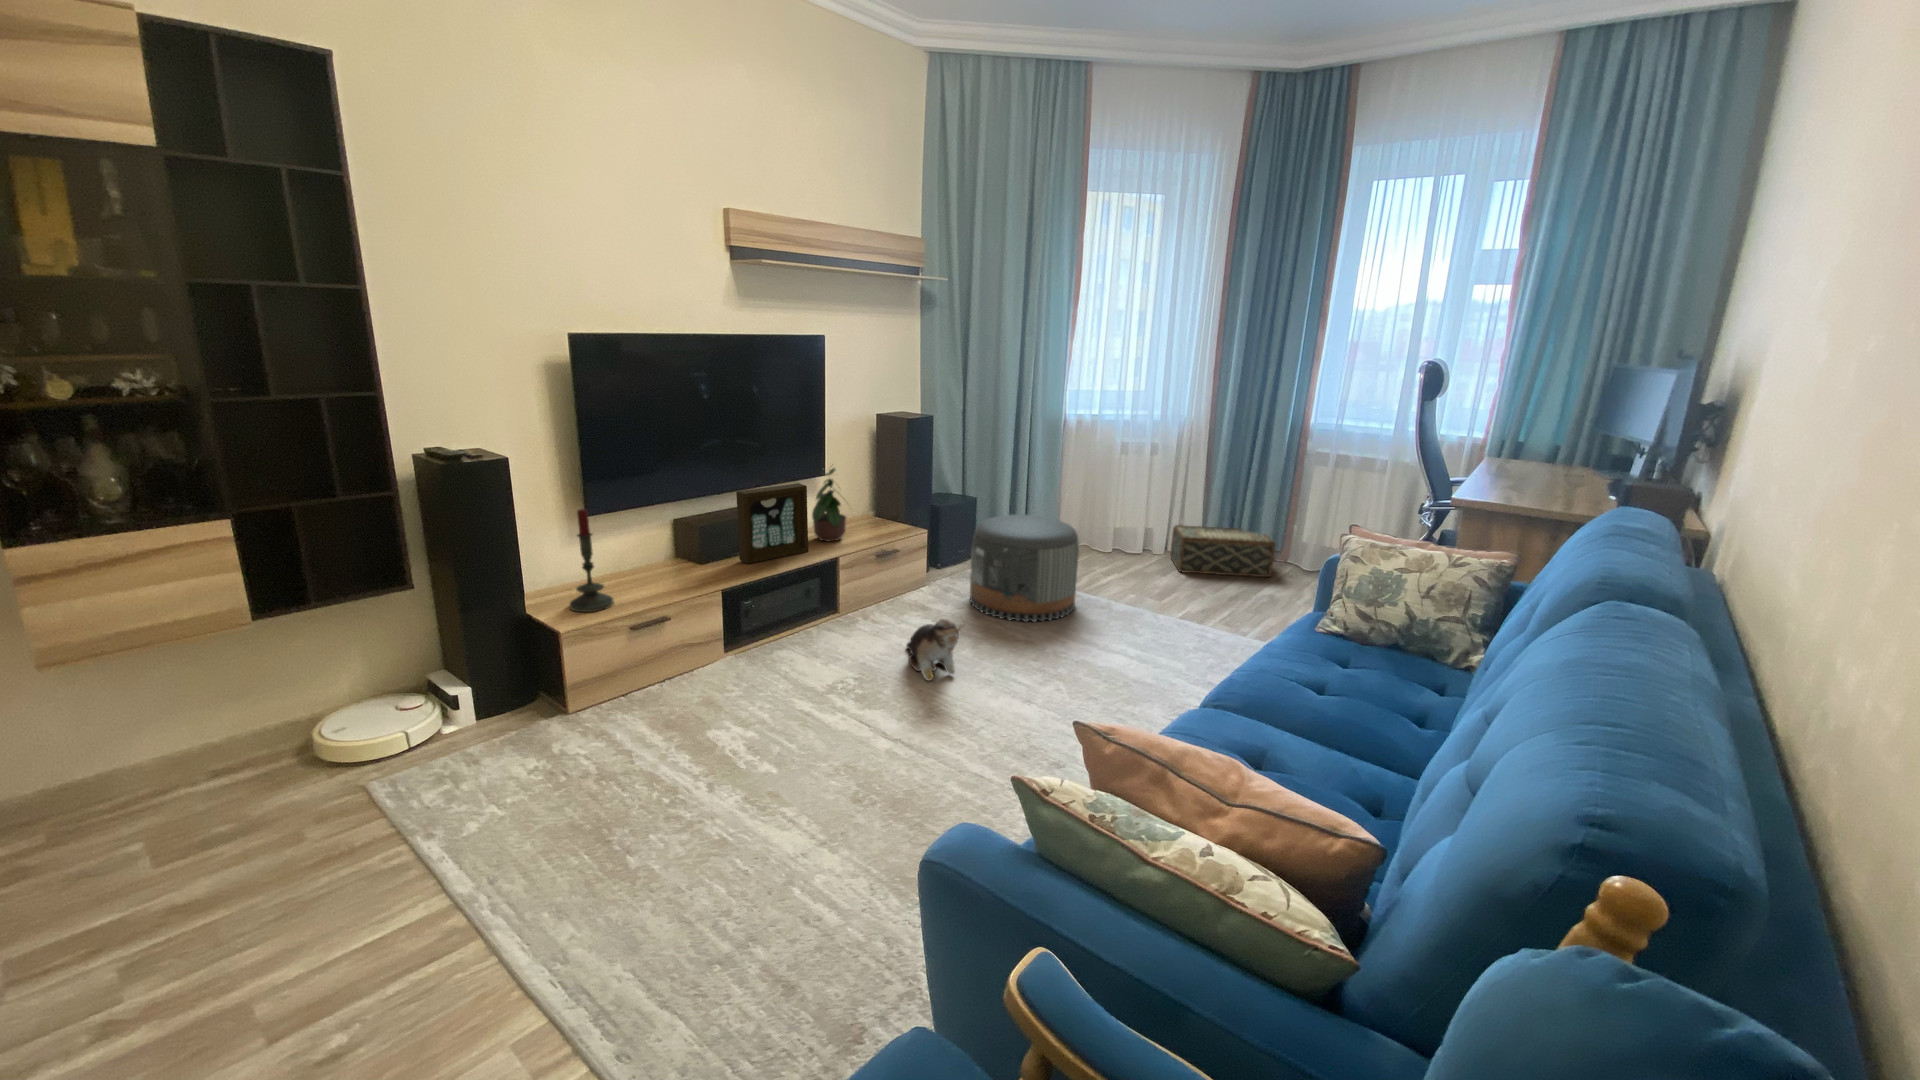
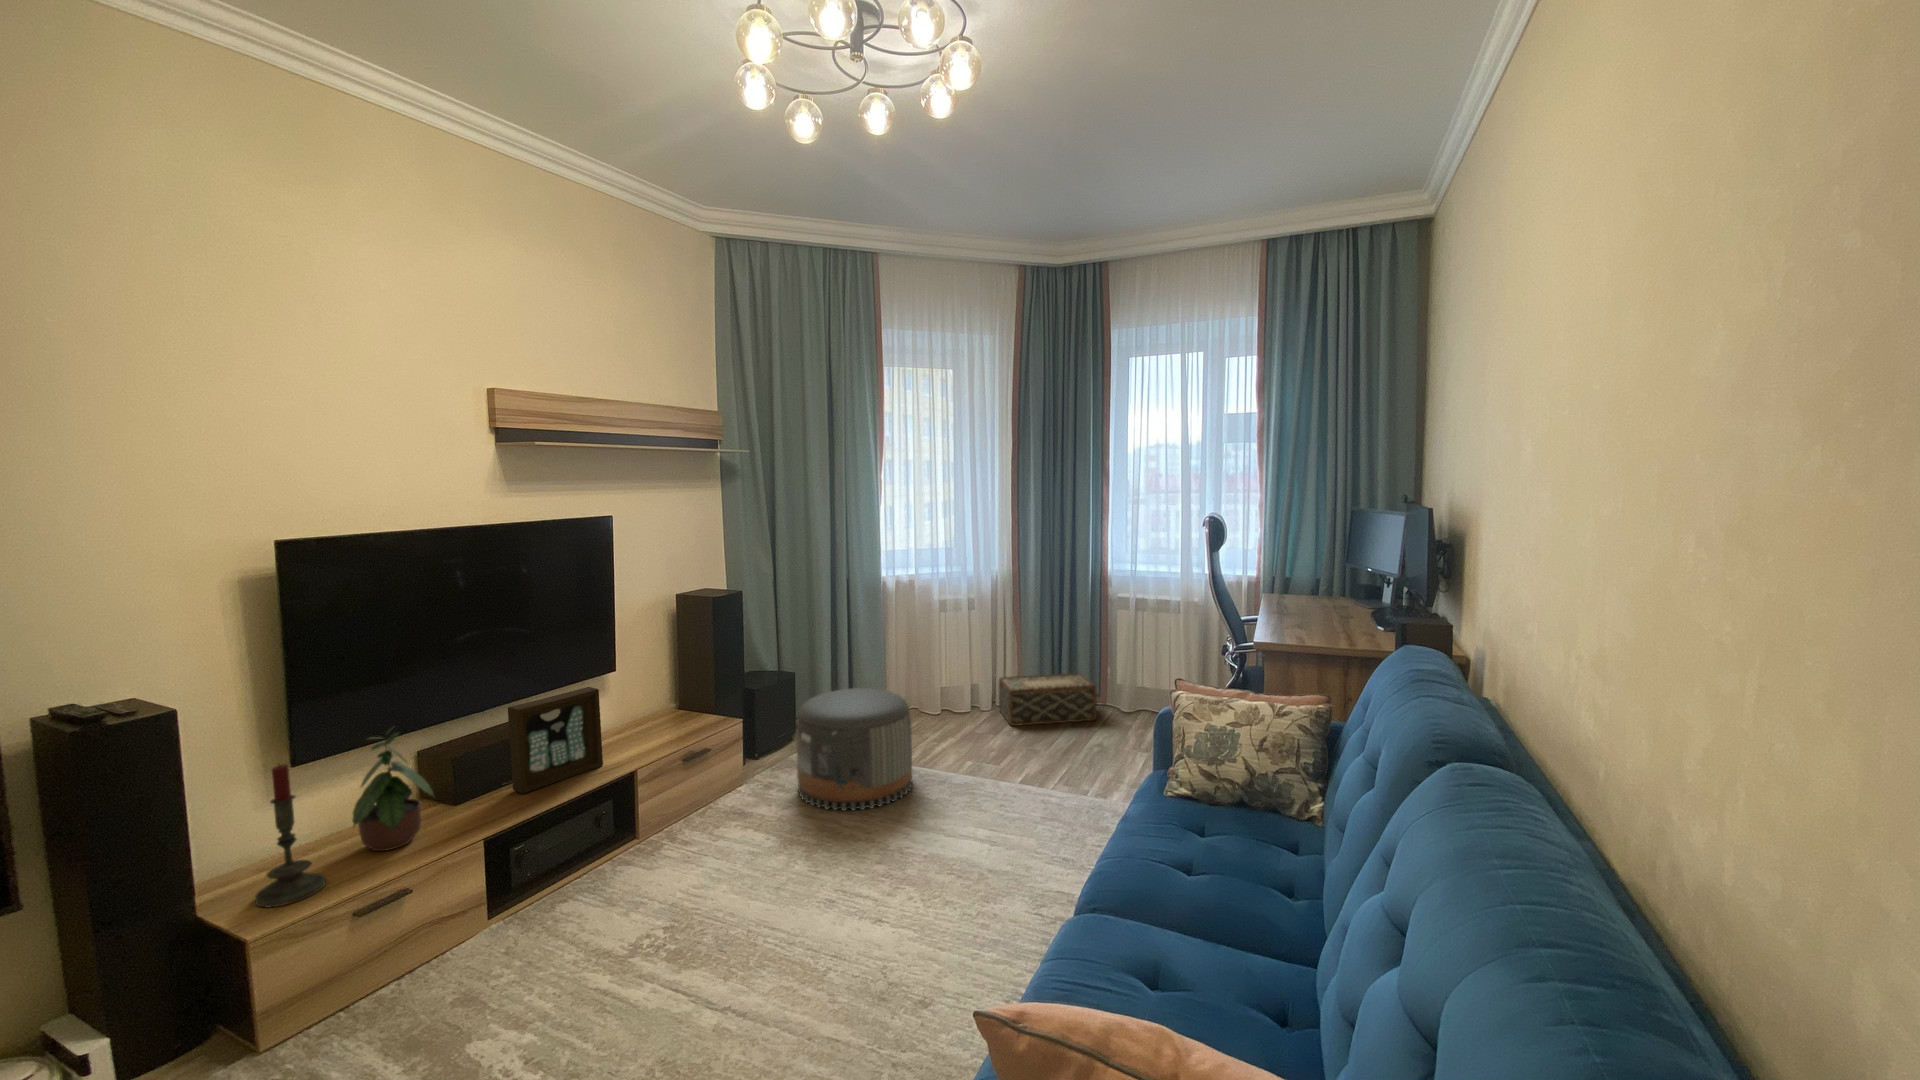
potted plant: present [812,468,848,541] -> present [352,733,433,851]
plush toy: present [907,619,963,681] -> none [728,833,795,910]

